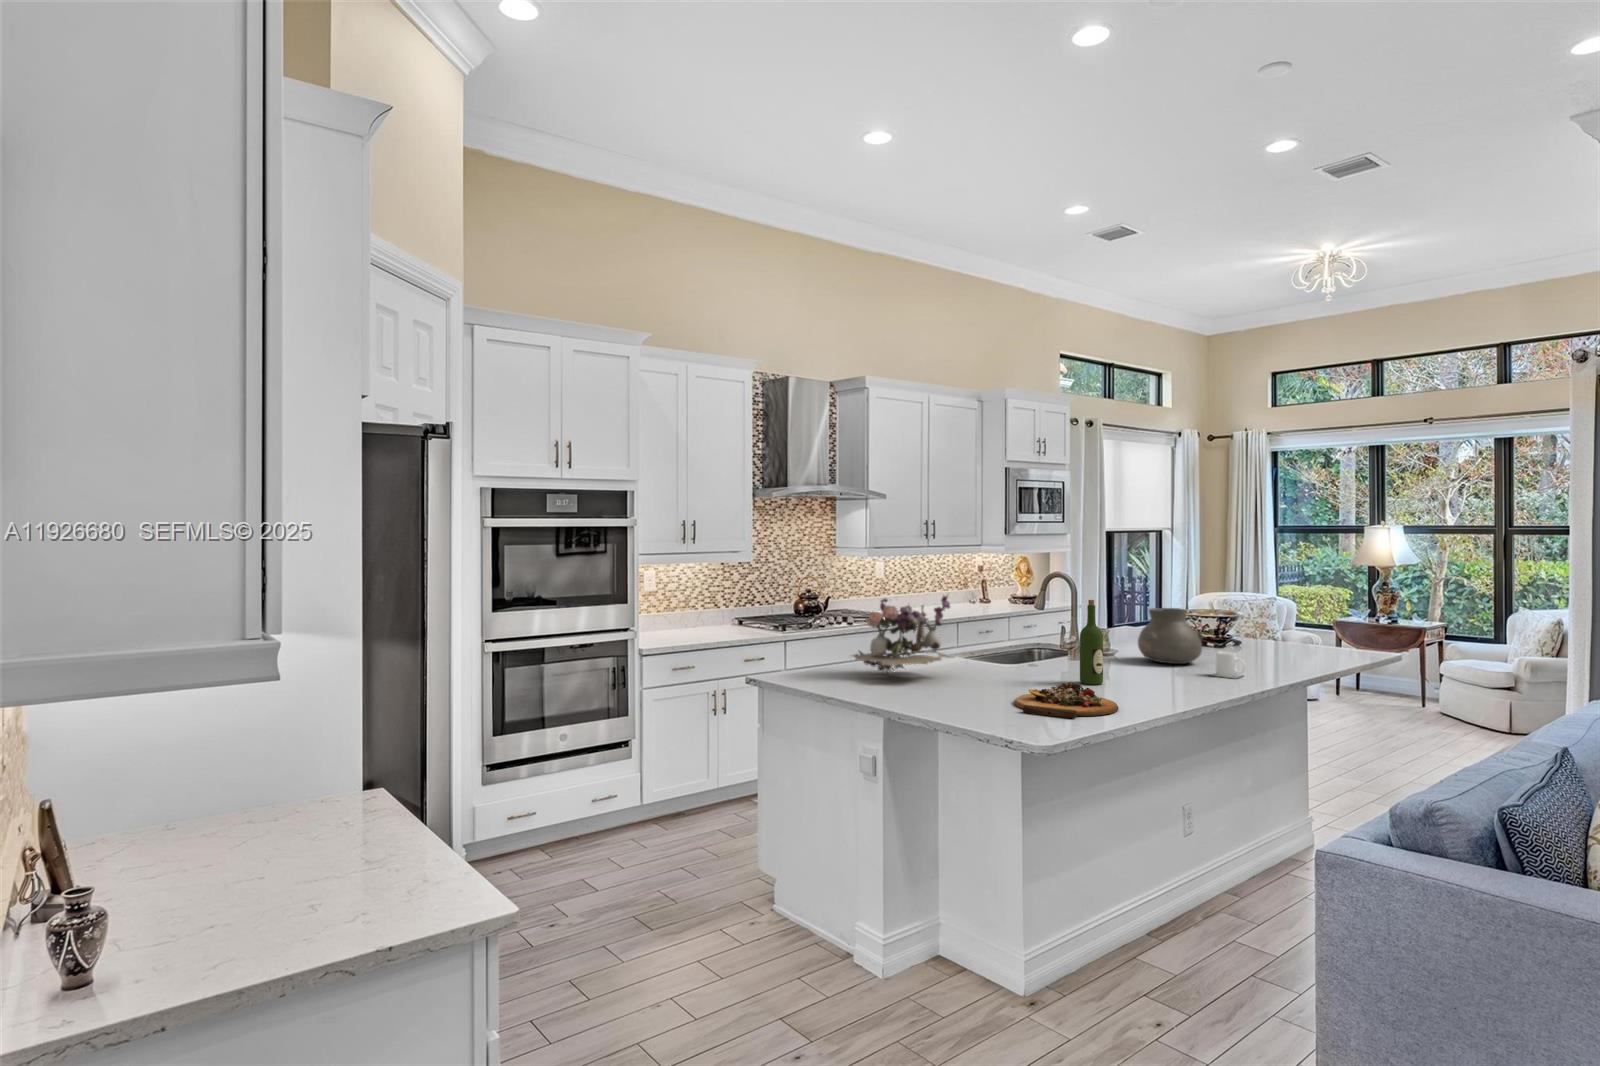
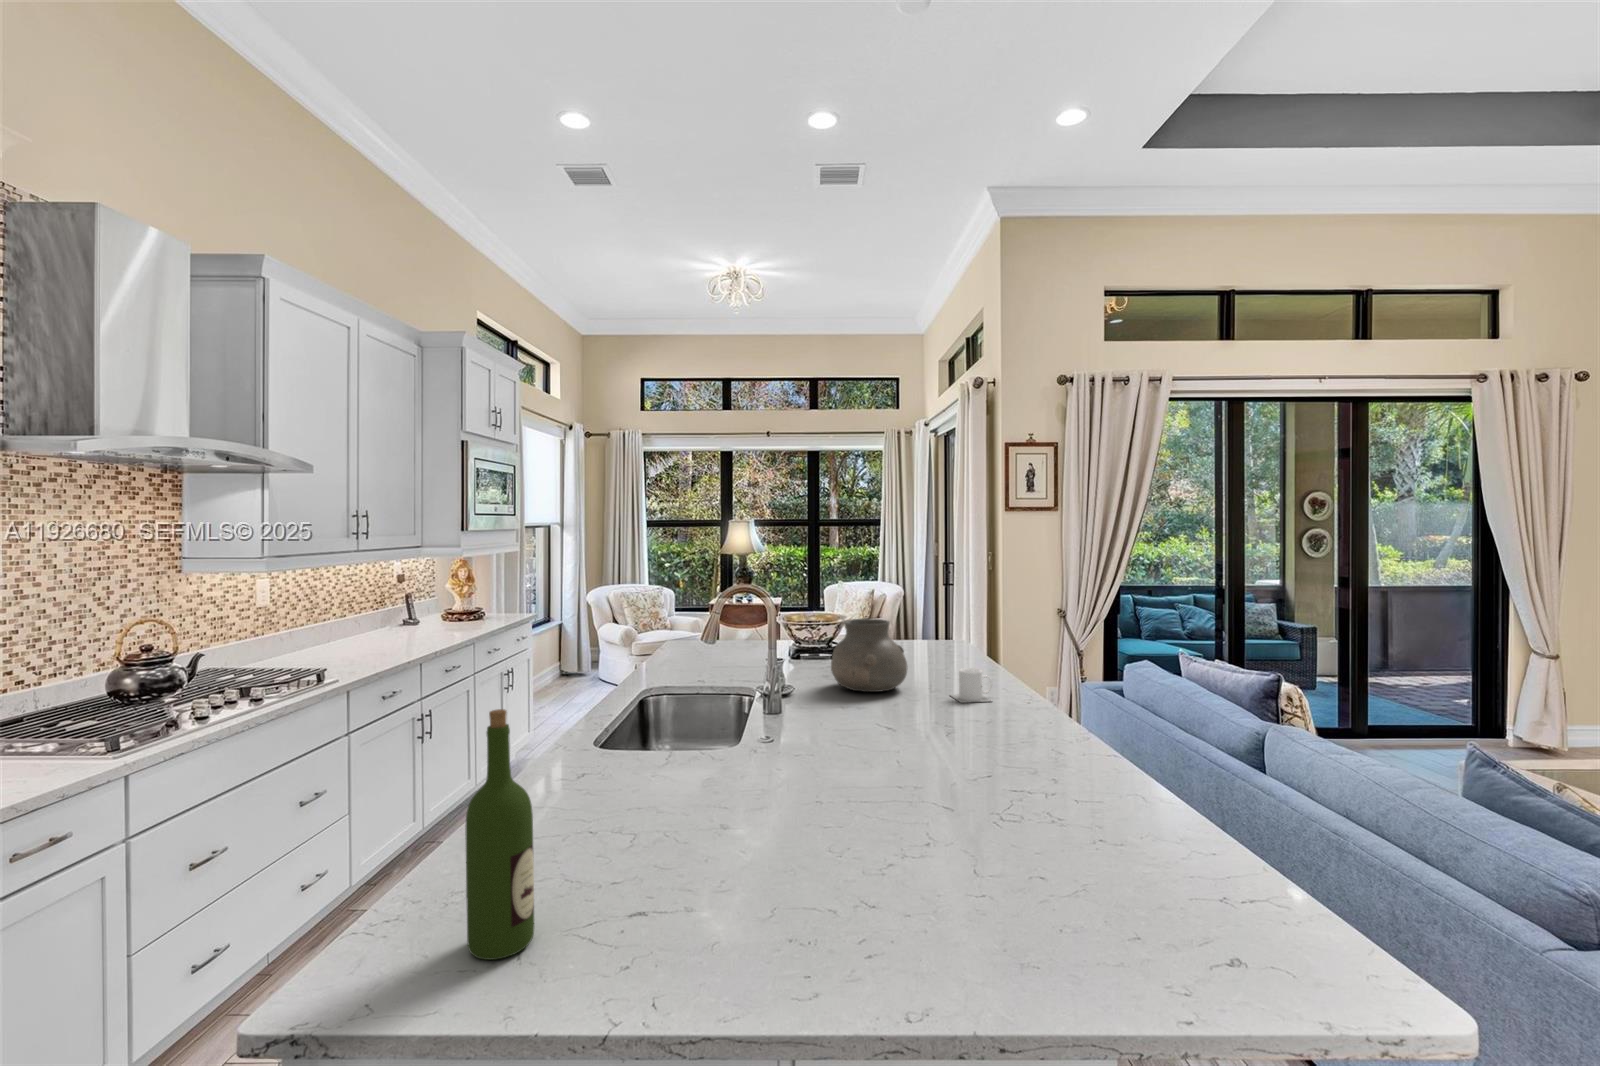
flower arrangement: present [853,595,954,674] -> none [565,642,790,845]
wine bottle: present [1080,600,1103,685] -> present [465,709,534,960]
cutting board: present [1014,682,1118,719] -> none [982,782,1192,880]

